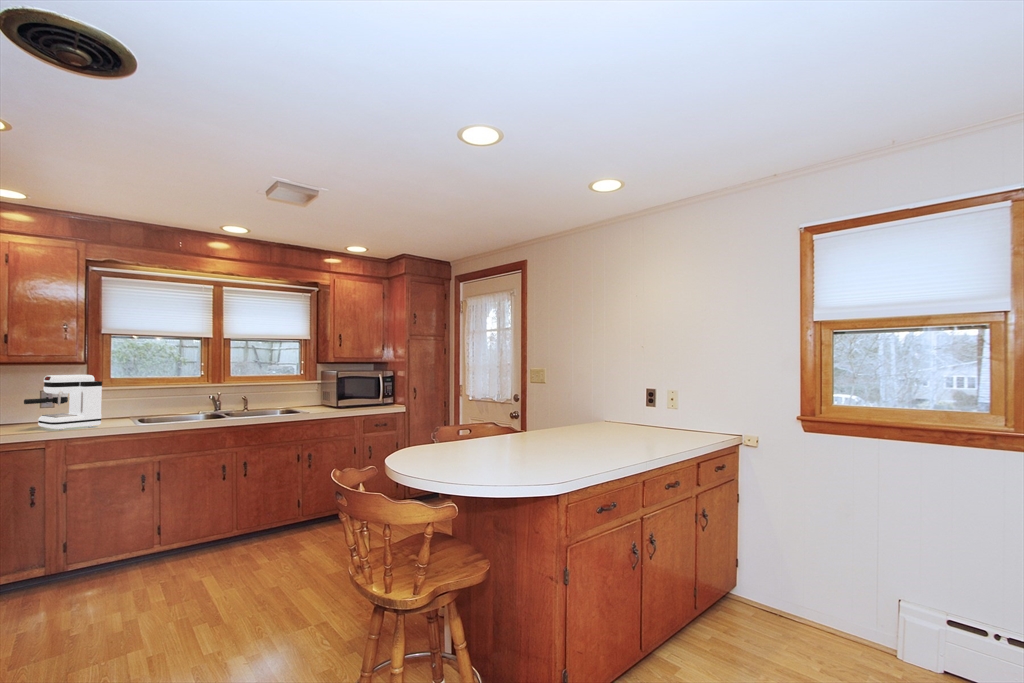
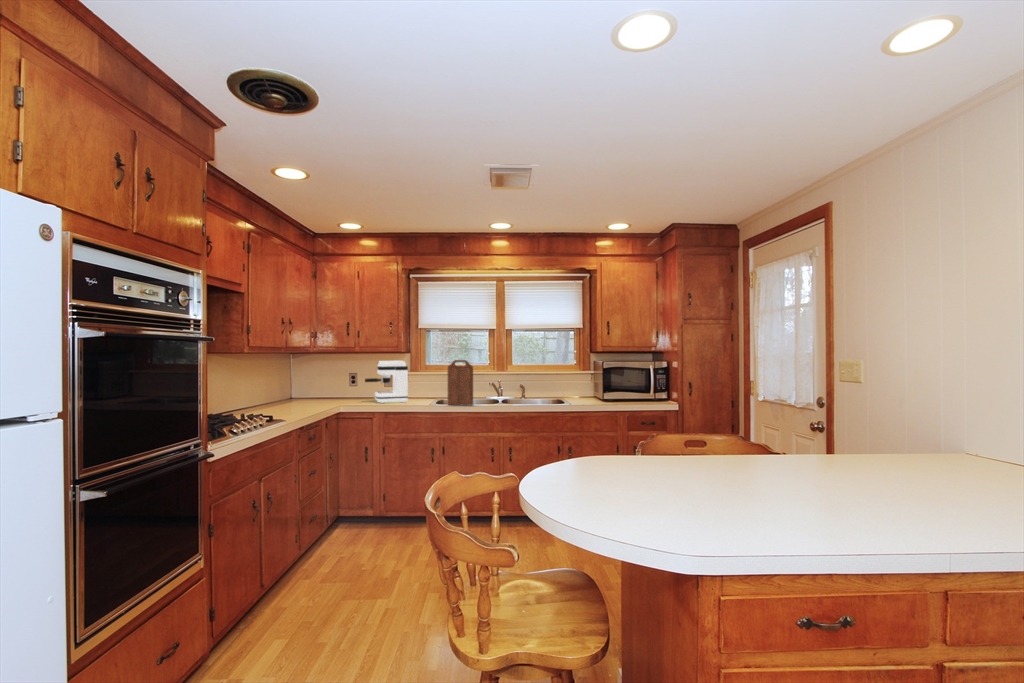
cutting board: none [166,372,203,425] -> present [448,360,473,405]

